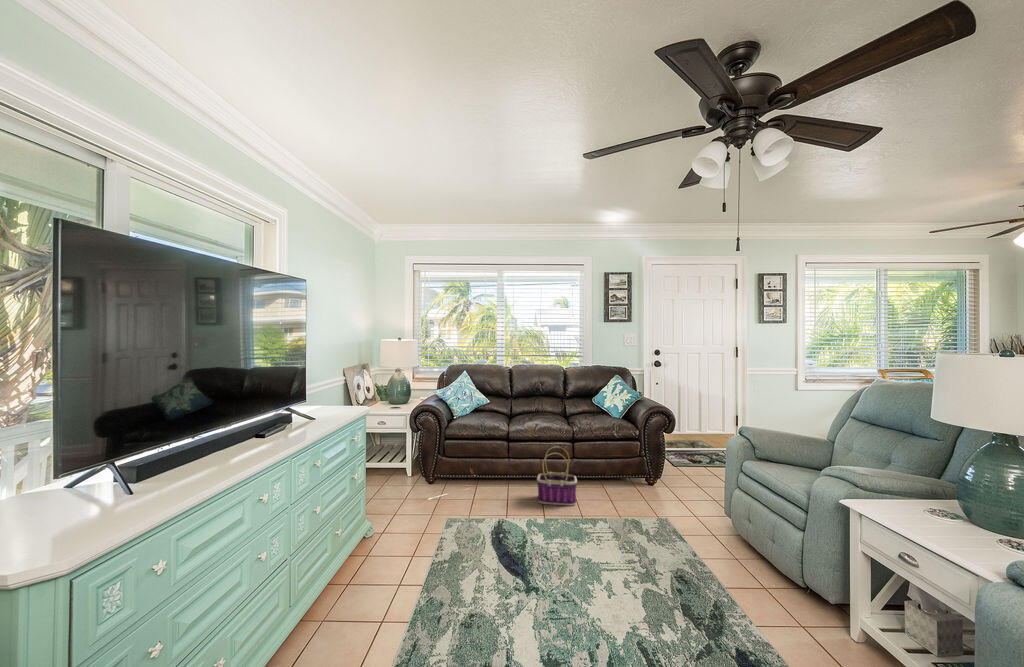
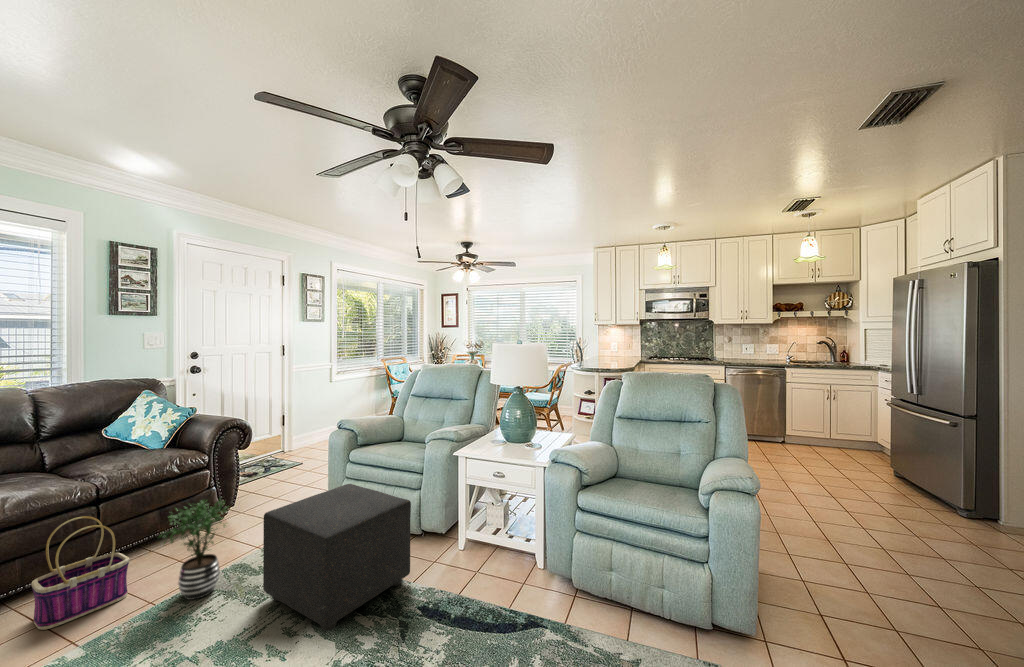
potted plant: none [578,457,626,528] -> present [159,499,227,600]
ottoman: none [630,483,754,615] -> present [263,484,411,631]

